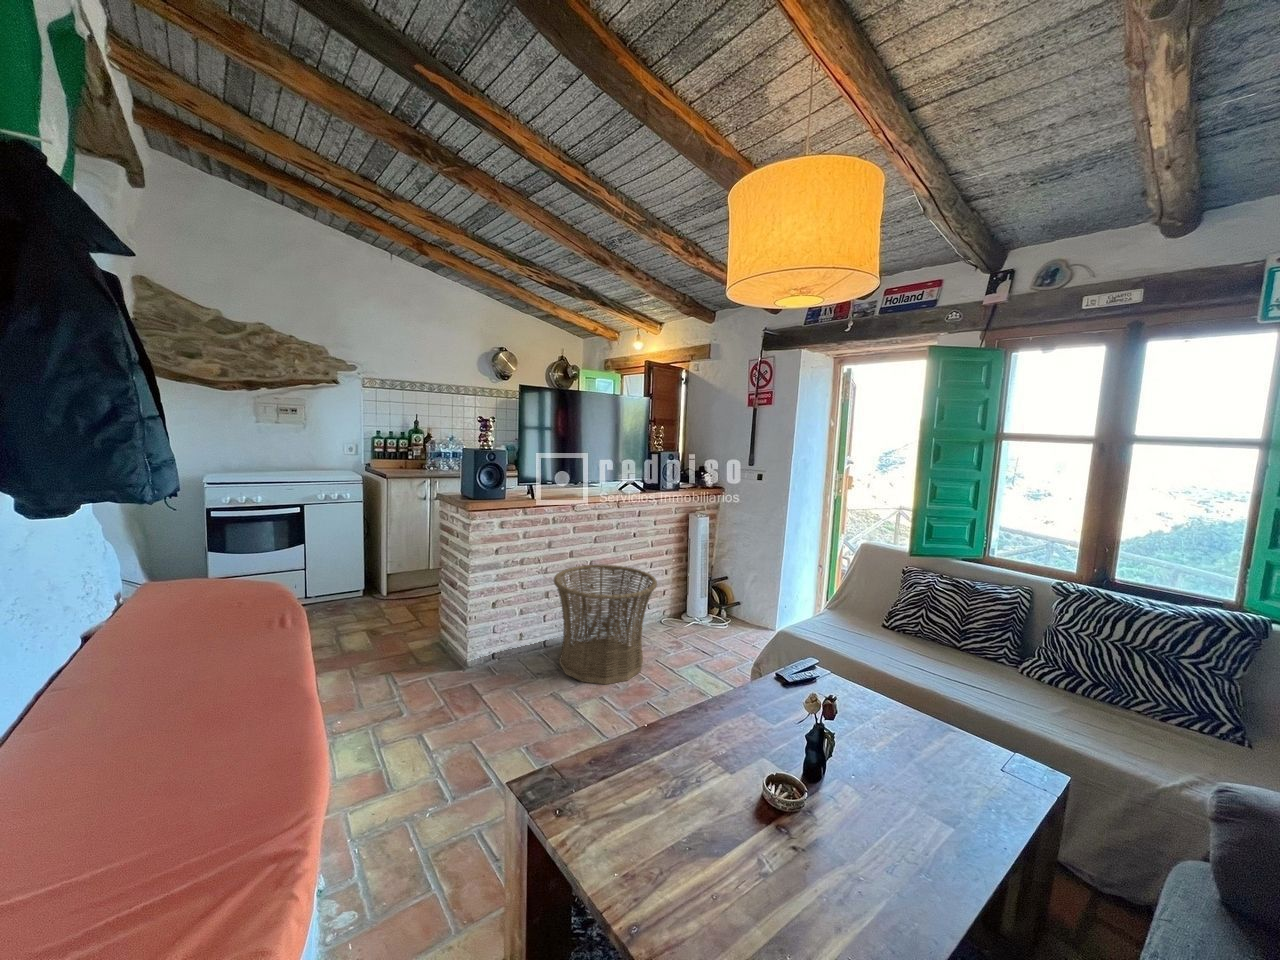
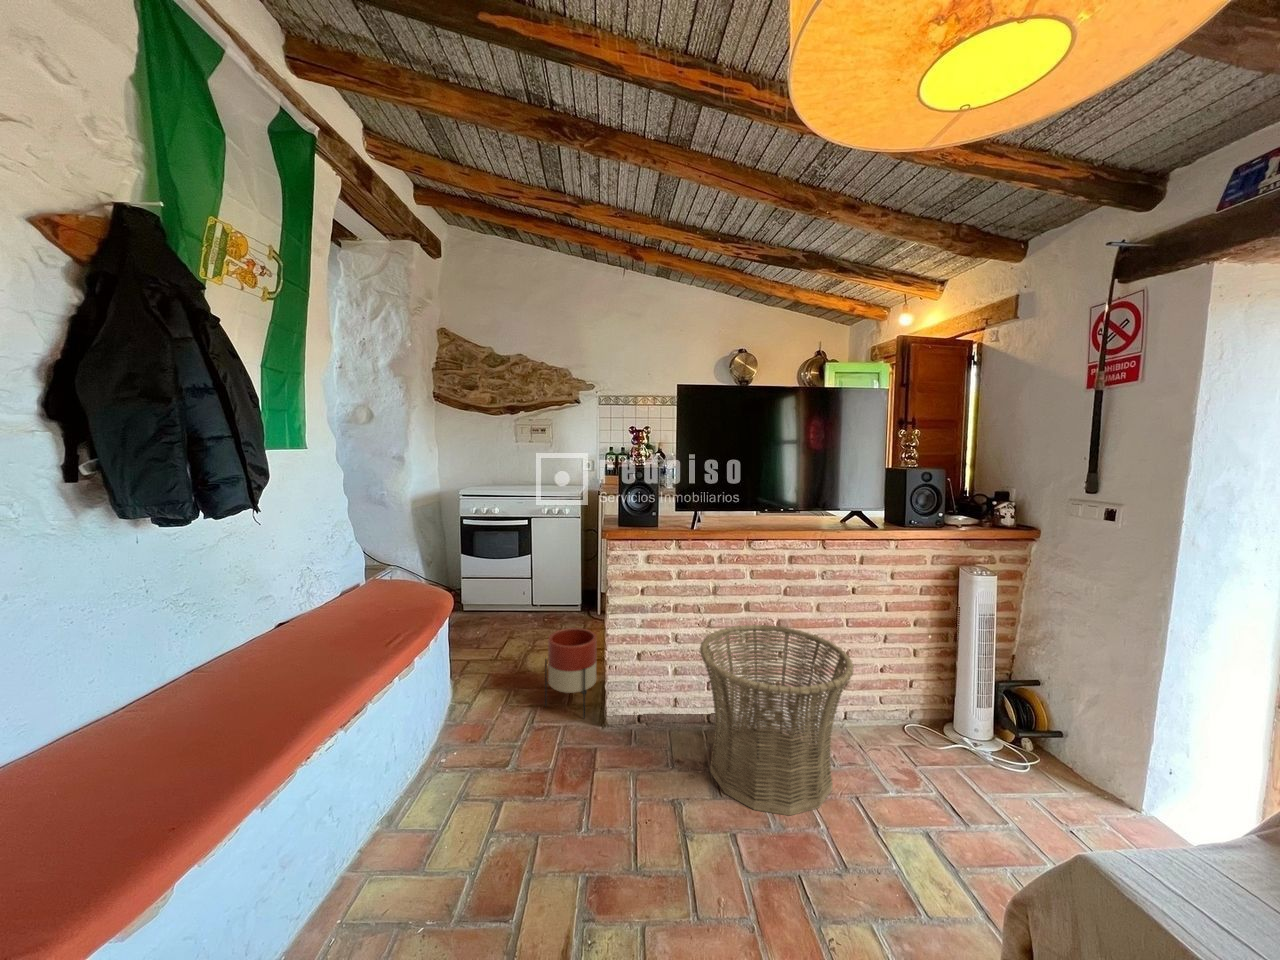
planter: none [397,595,447,672] -> present [545,628,597,718]

